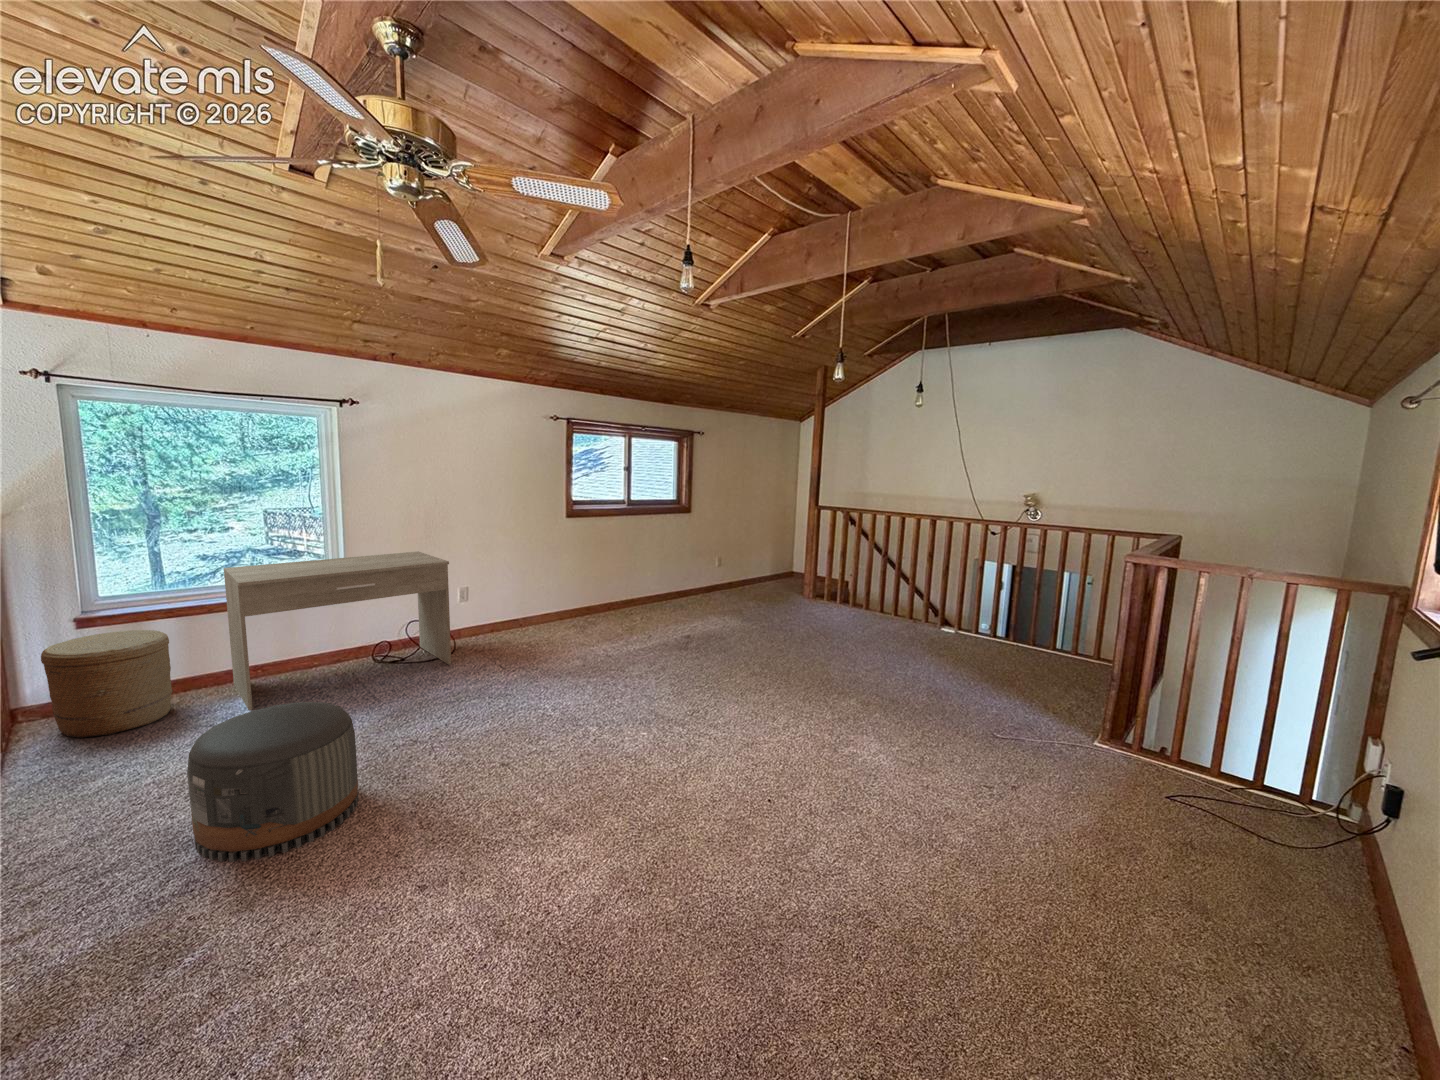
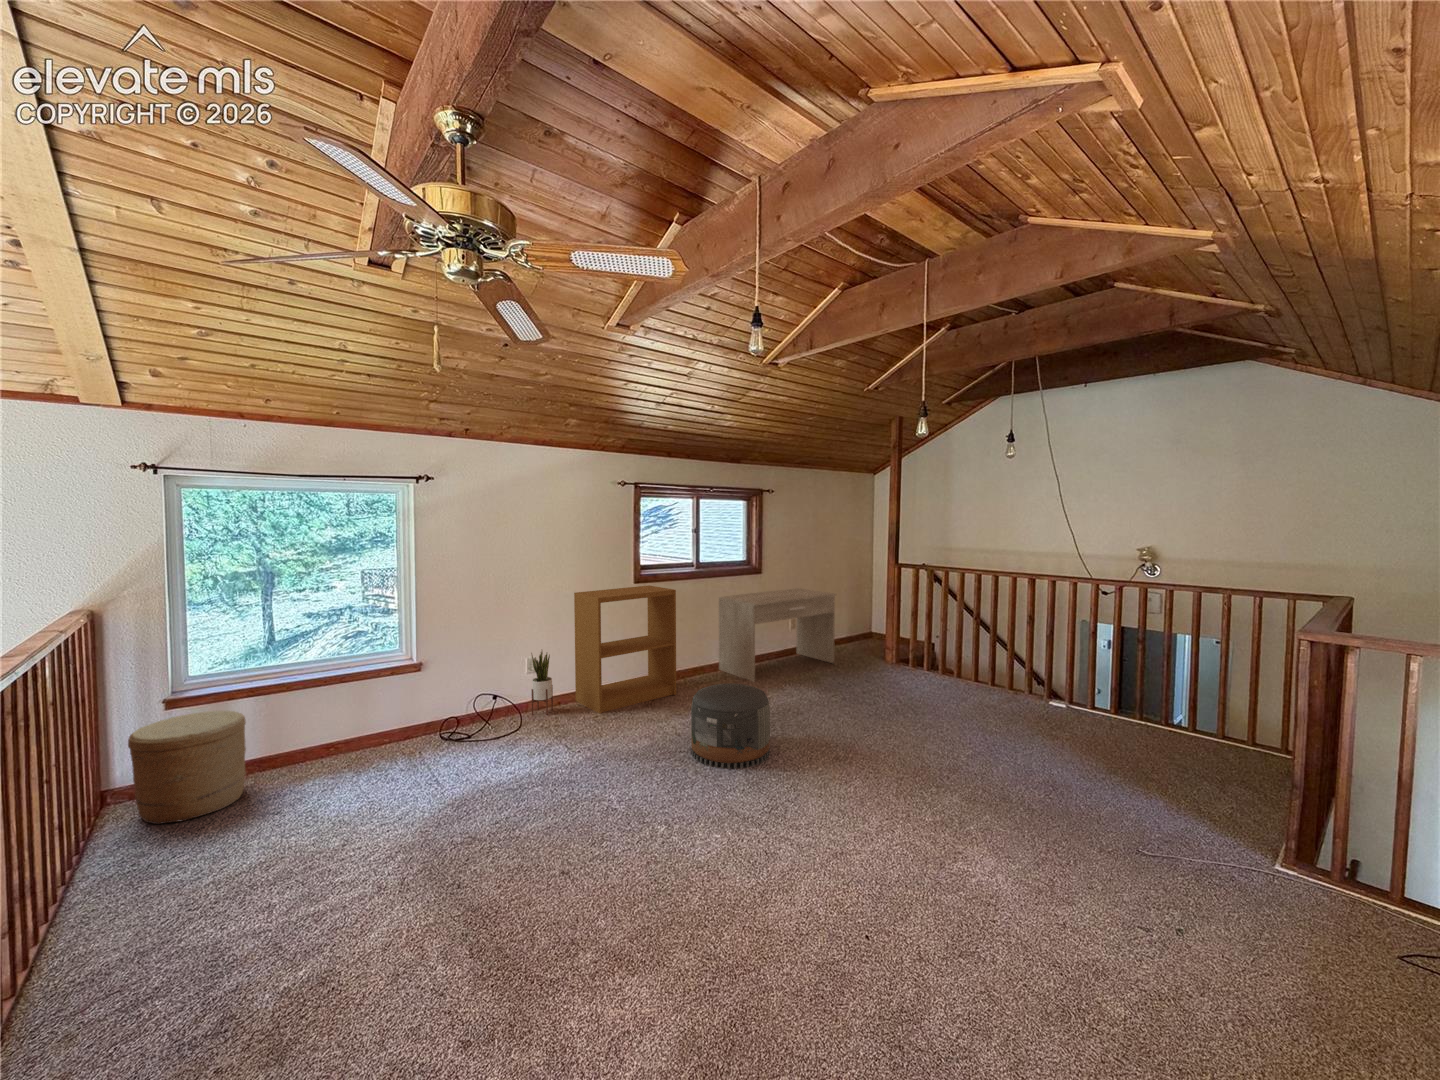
bookshelf: none [507,520,608,639] -> present [574,585,676,714]
desk: present [224,551,451,710] -> present [719,588,836,682]
potted plant: none [464,577,487,641] -> present [531,651,553,715]
pouf: present [187,702,358,862] -> present [691,683,770,769]

